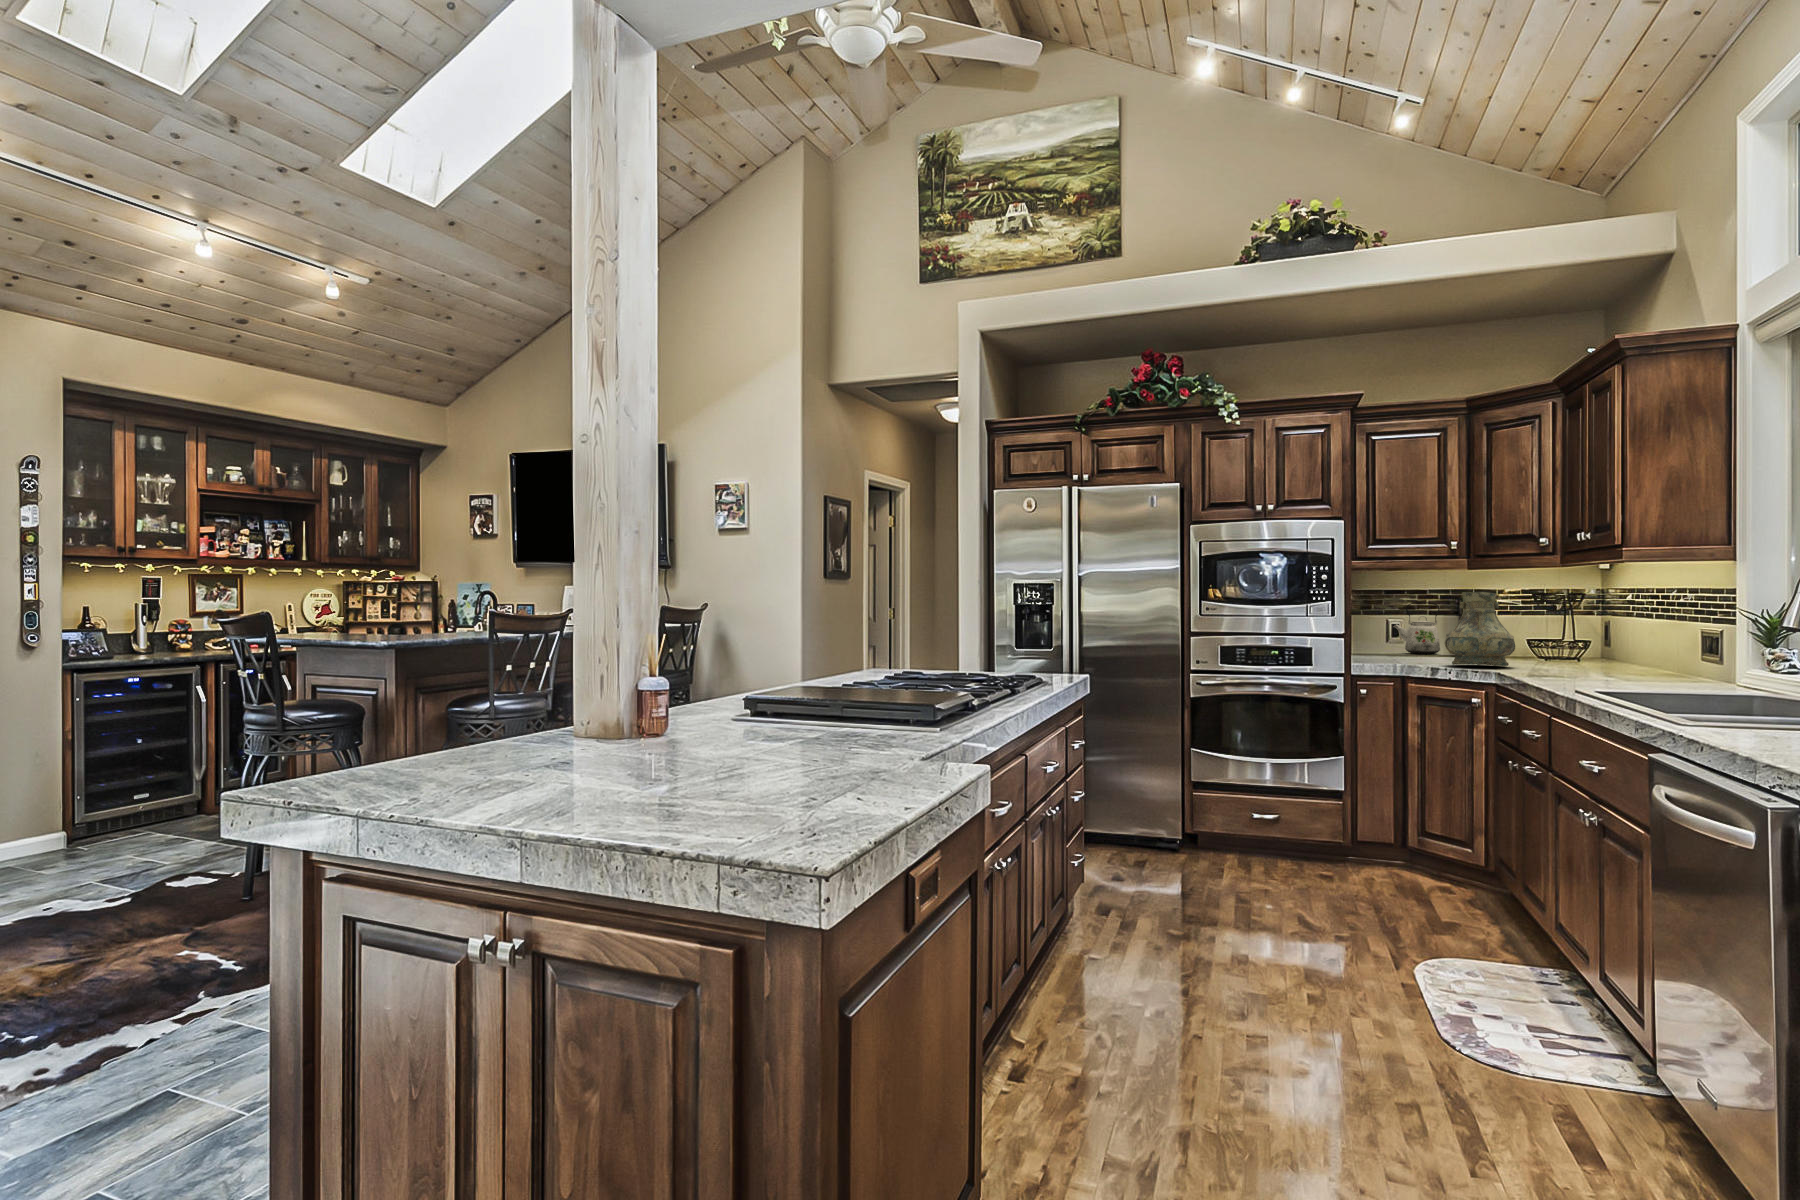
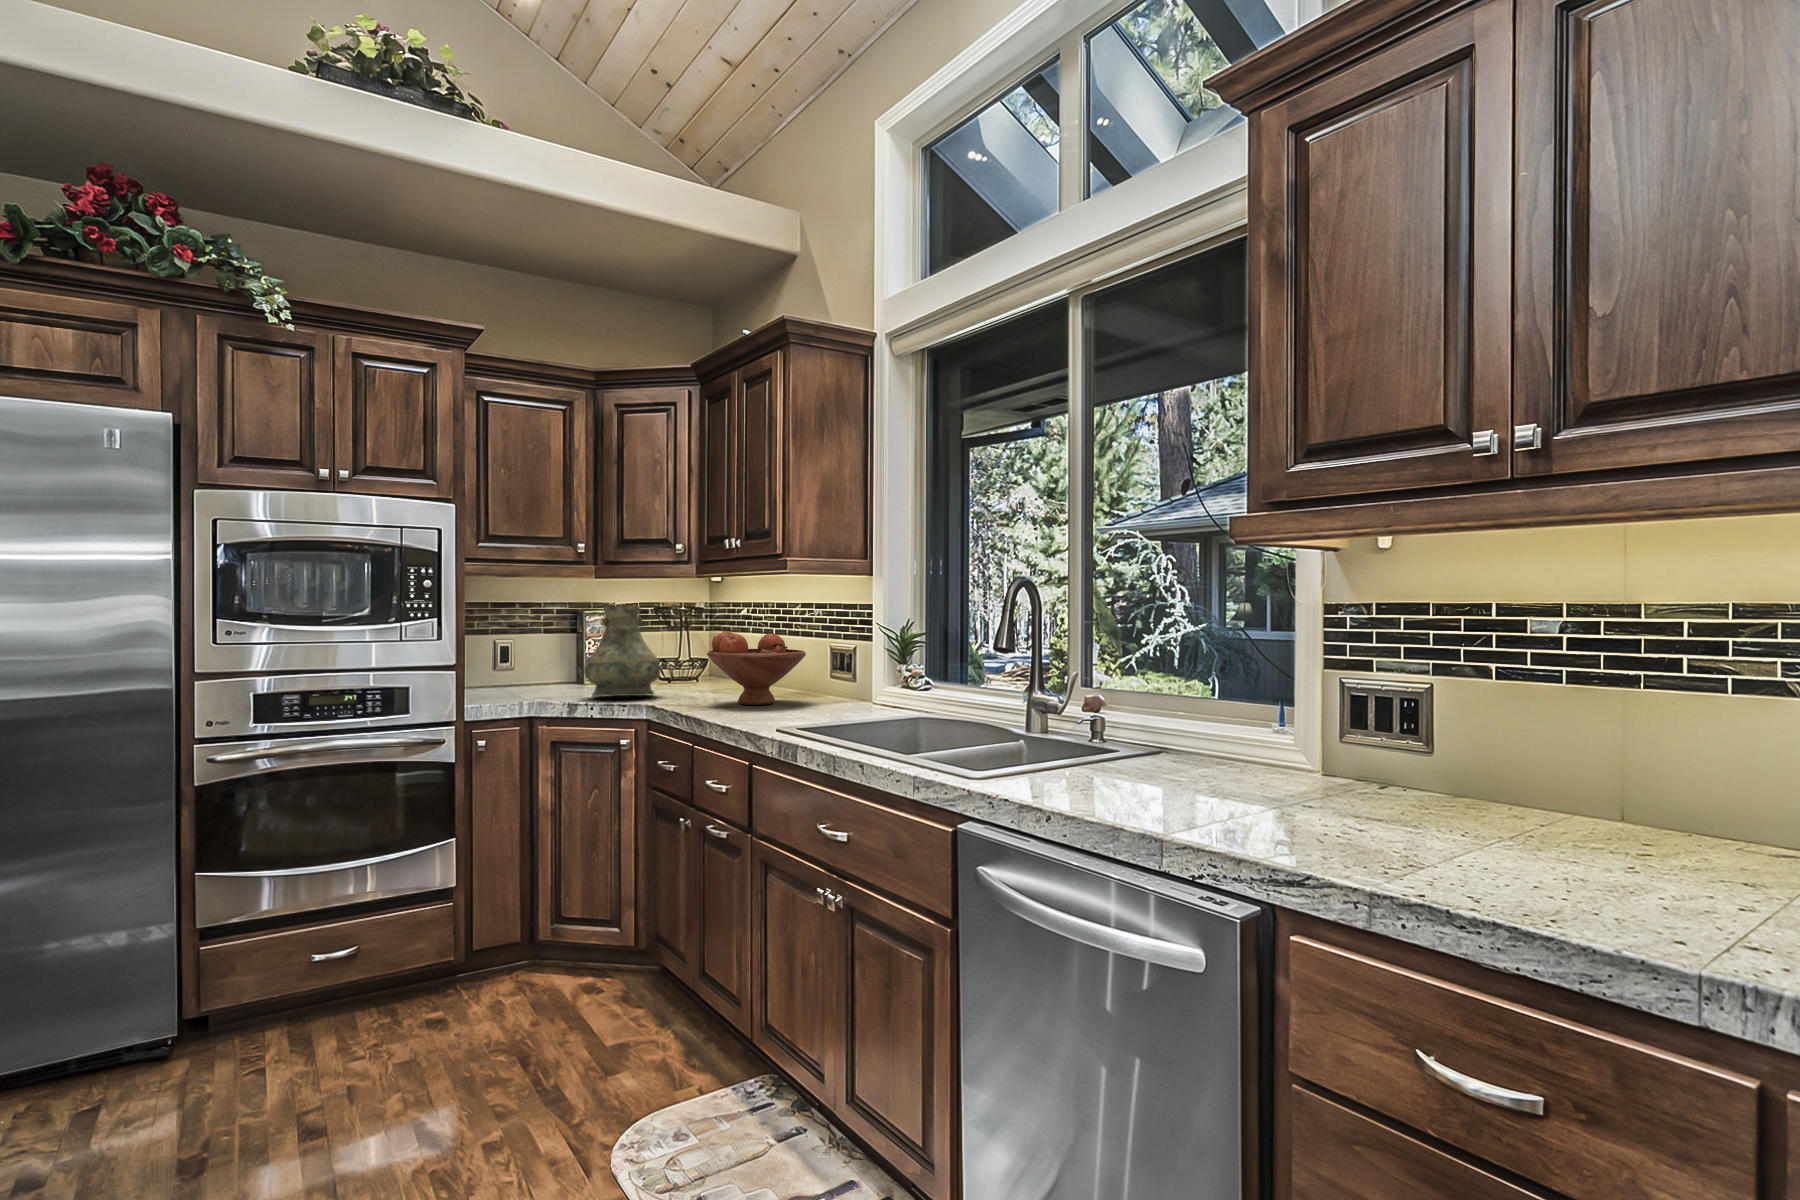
kettle: present [1393,602,1440,654] -> none [497,617,553,682]
fruit bowl: none [1544,613,1650,678] -> present [707,631,806,705]

